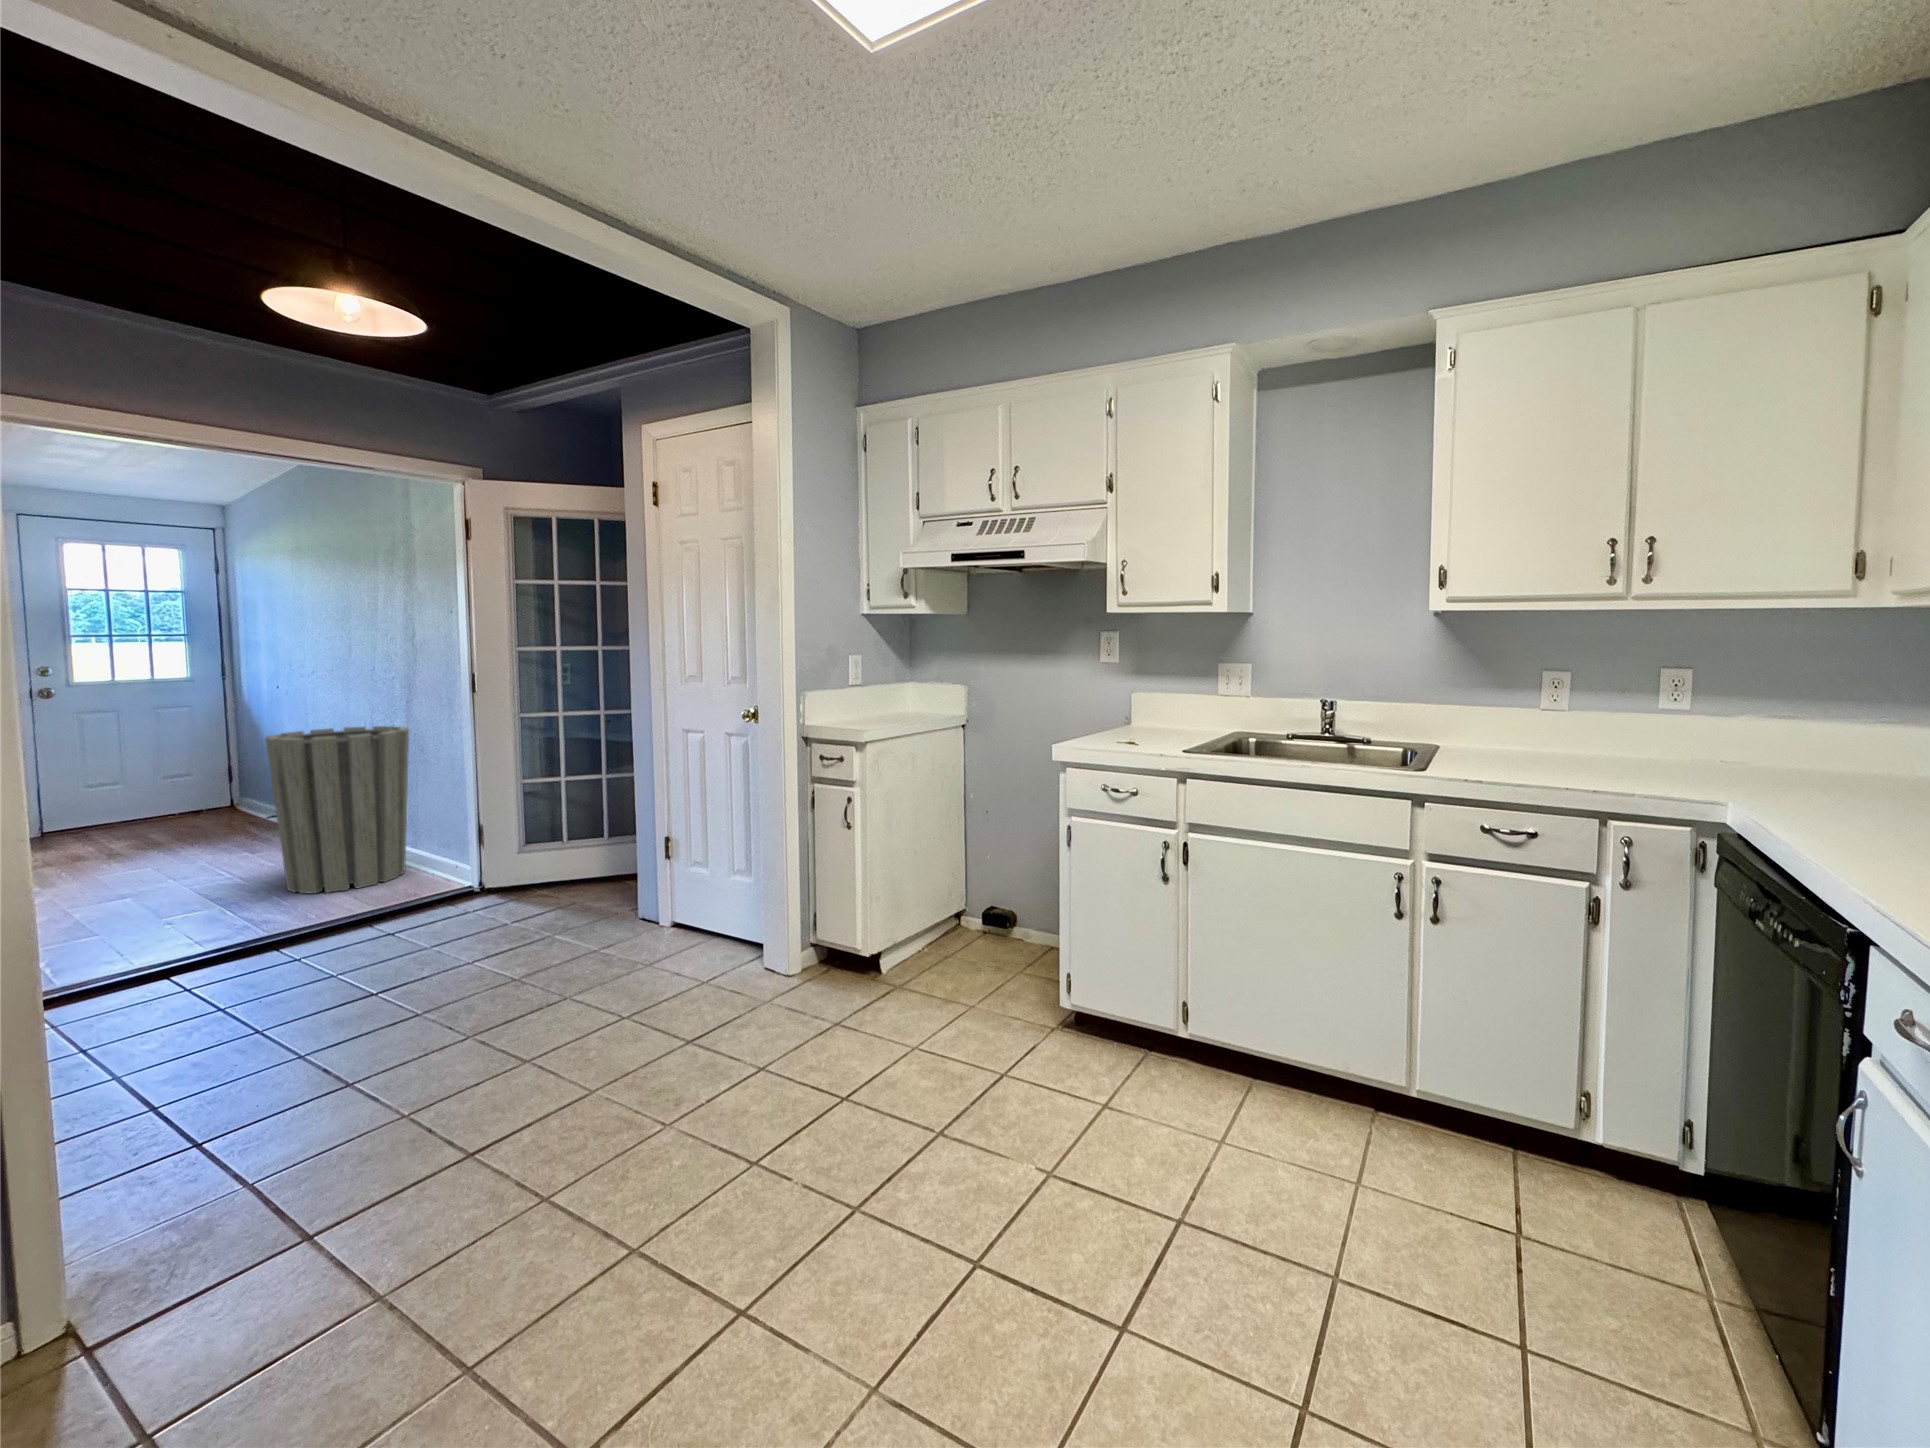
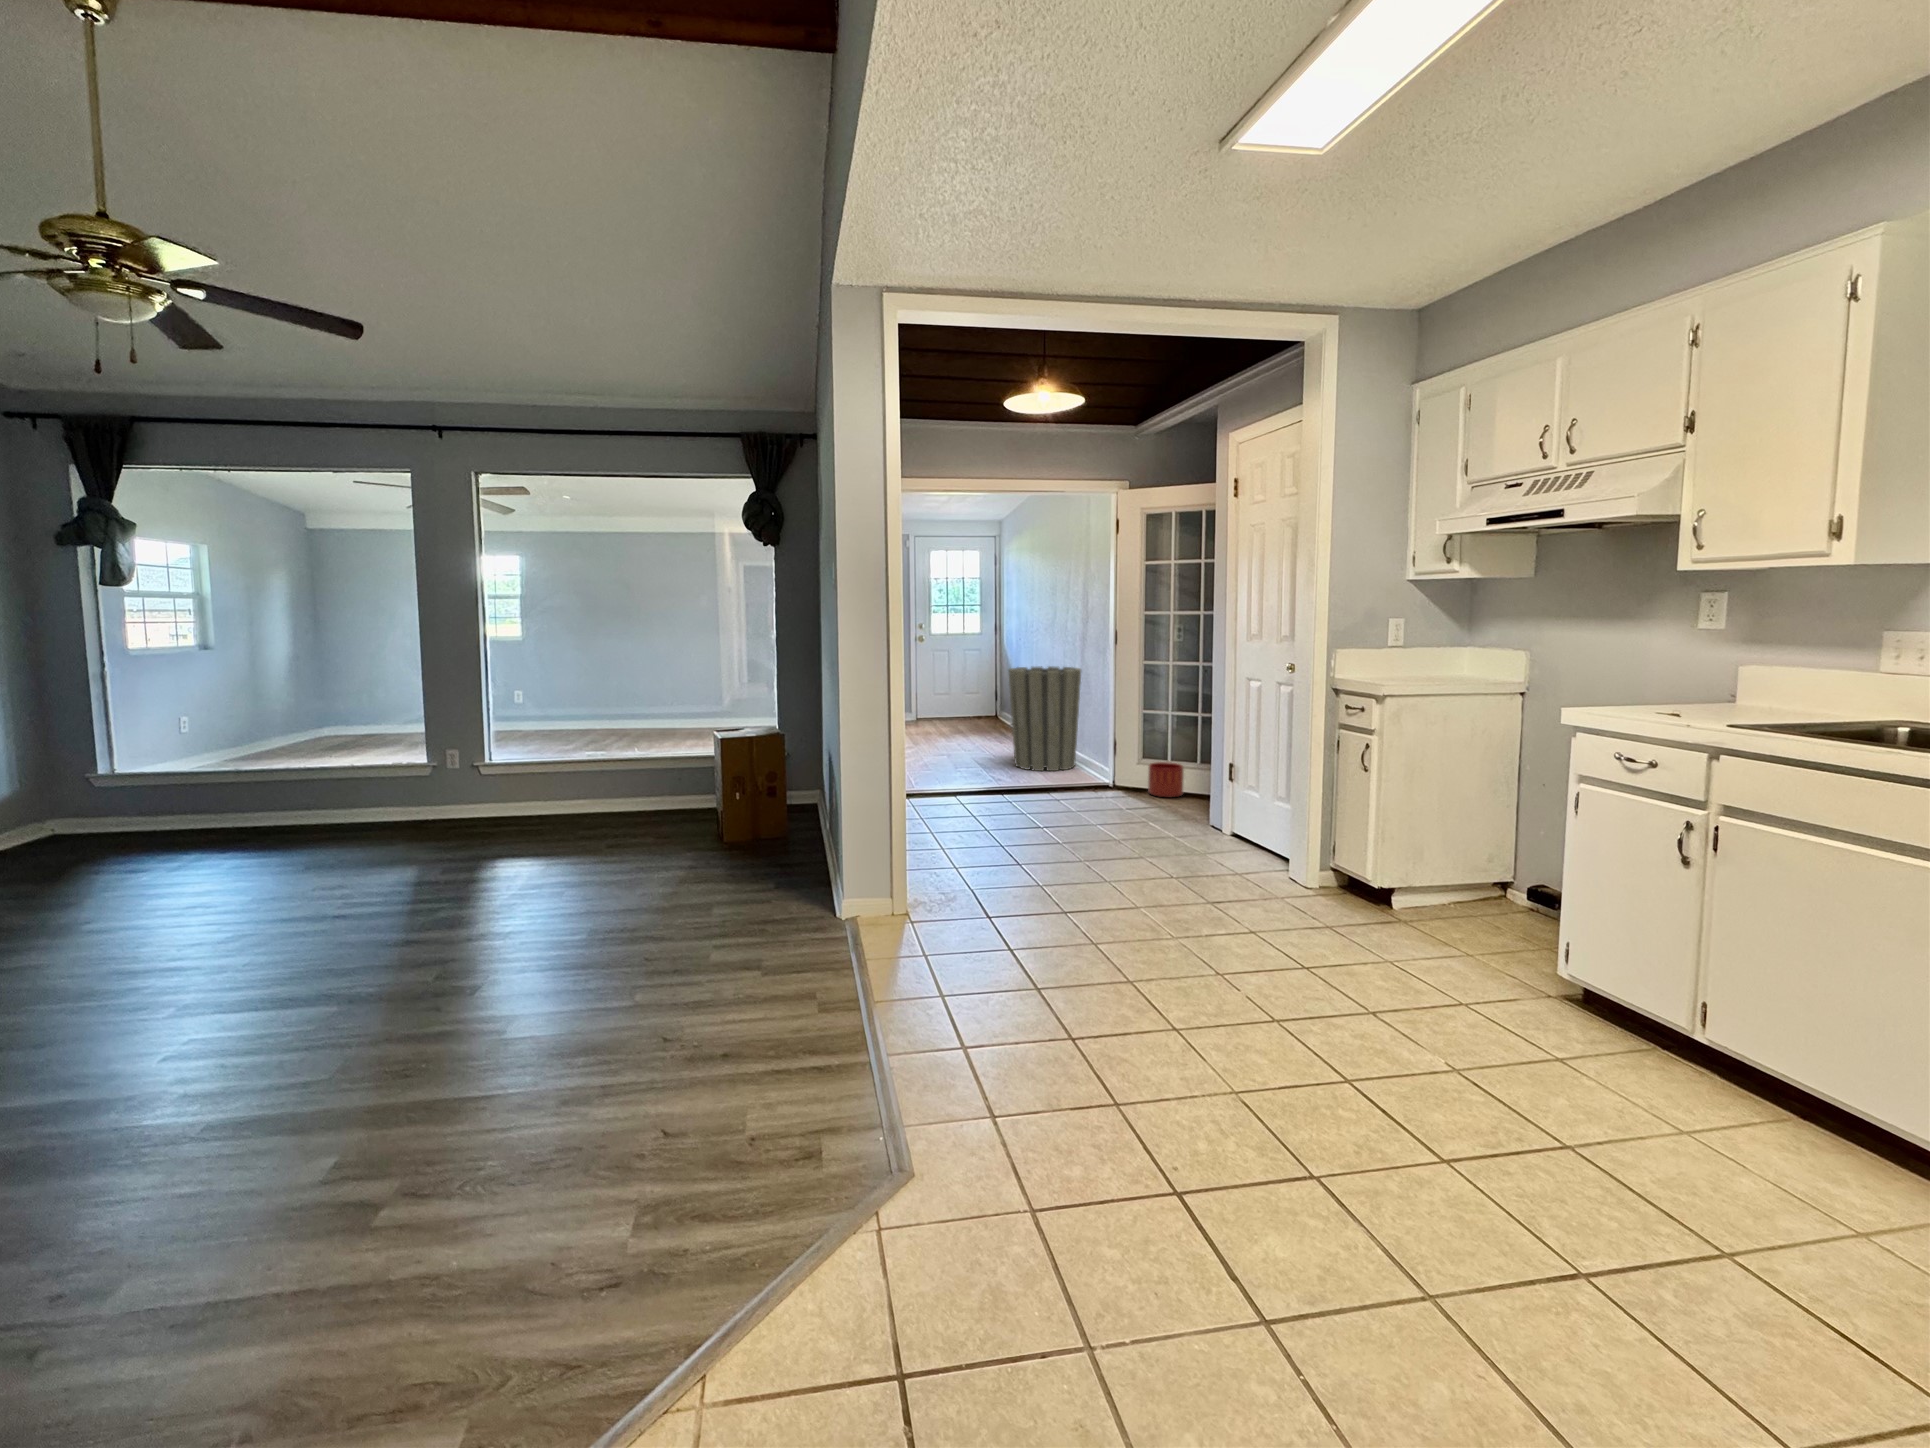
planter: none [537,844,589,894] -> present [1148,762,1184,797]

